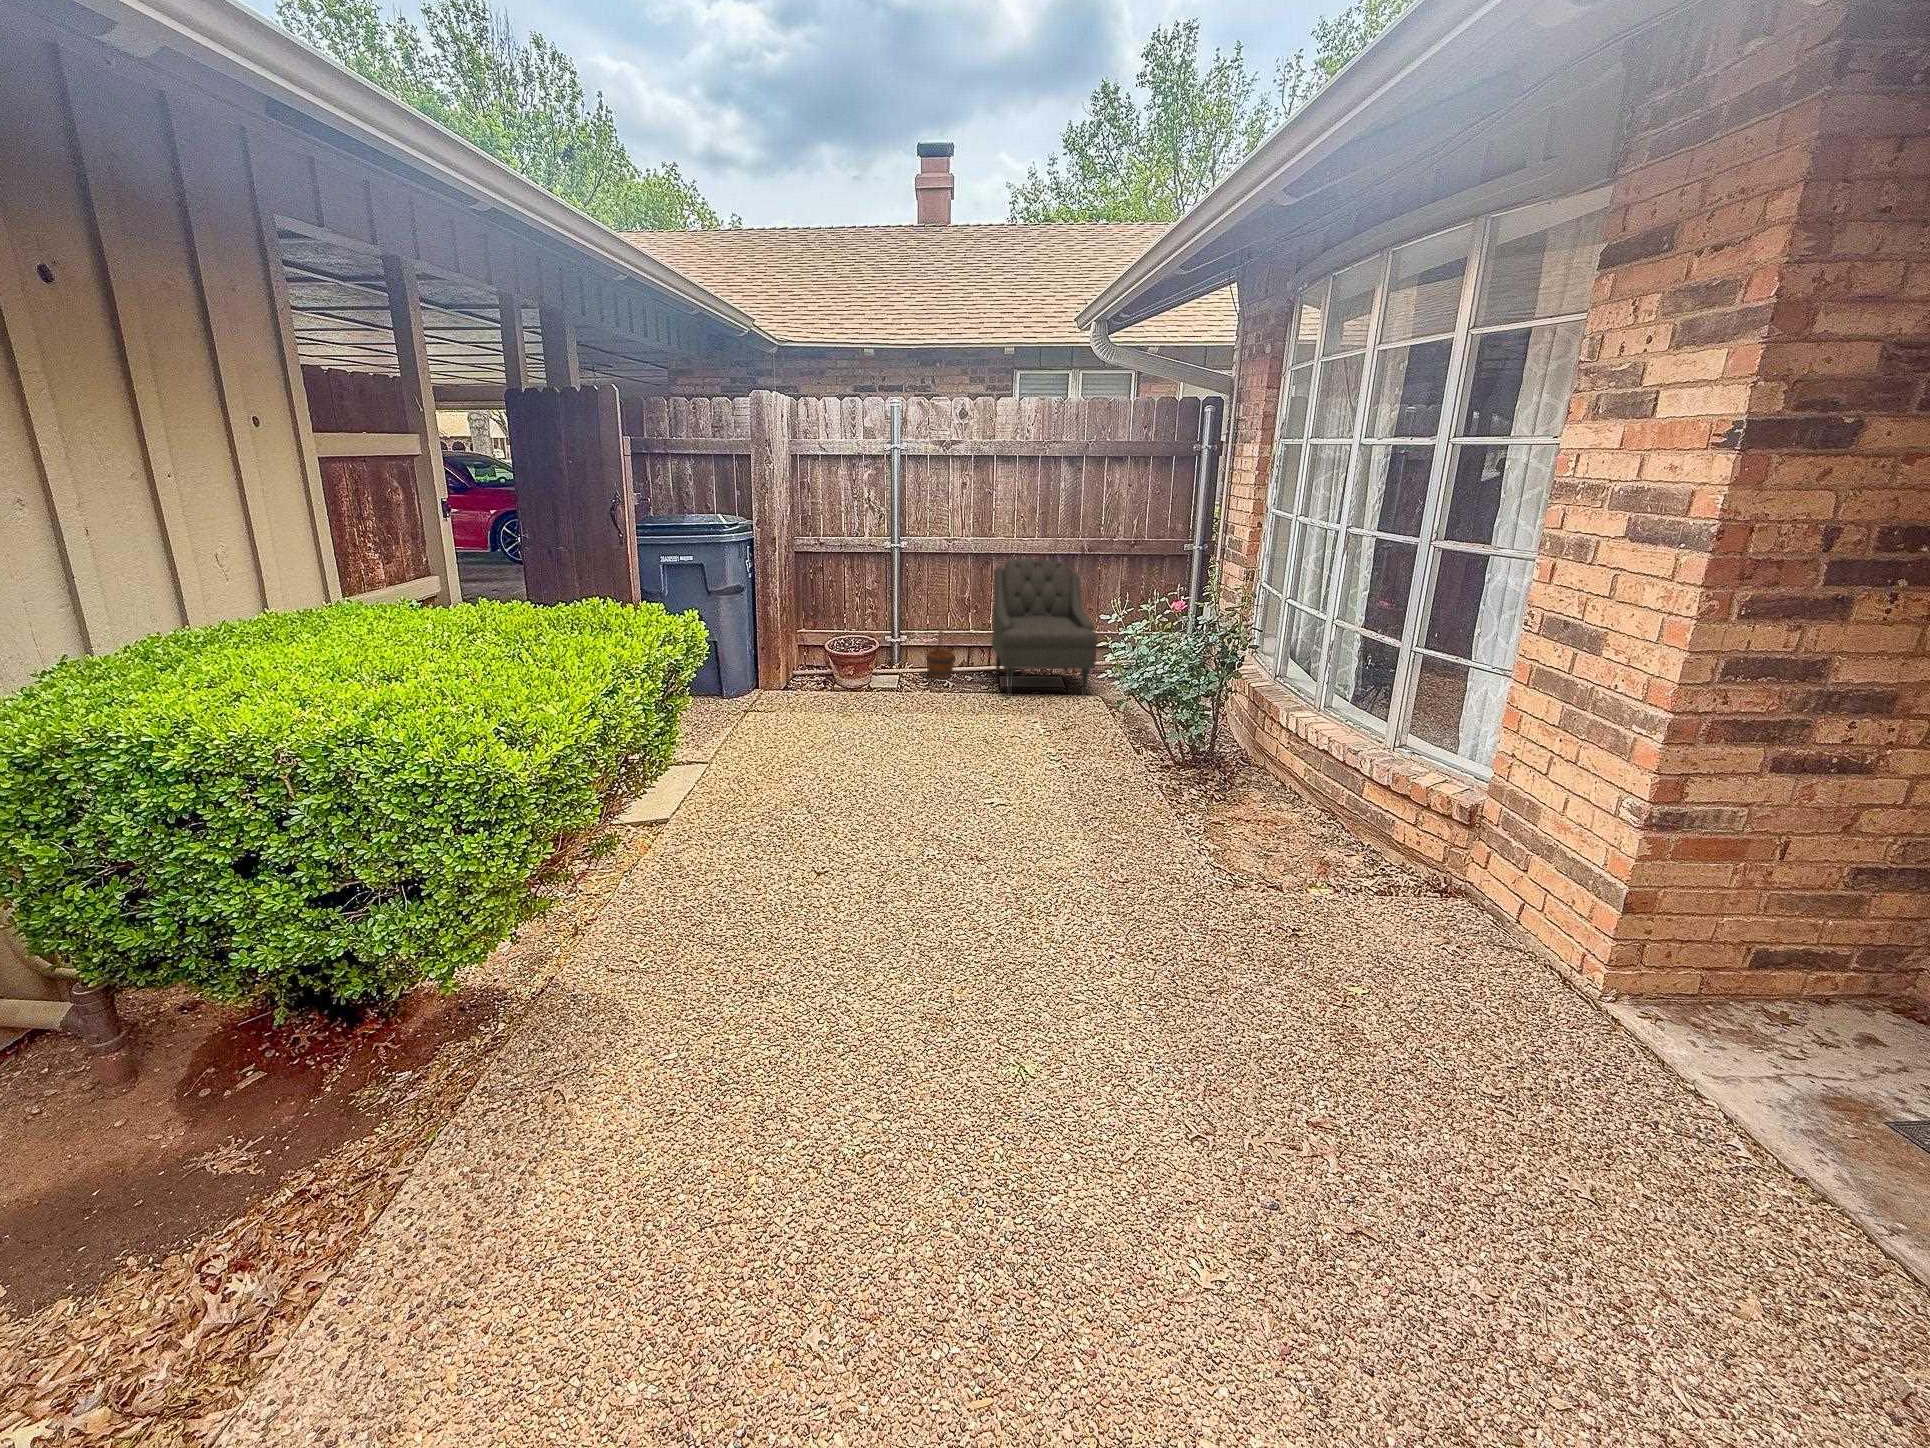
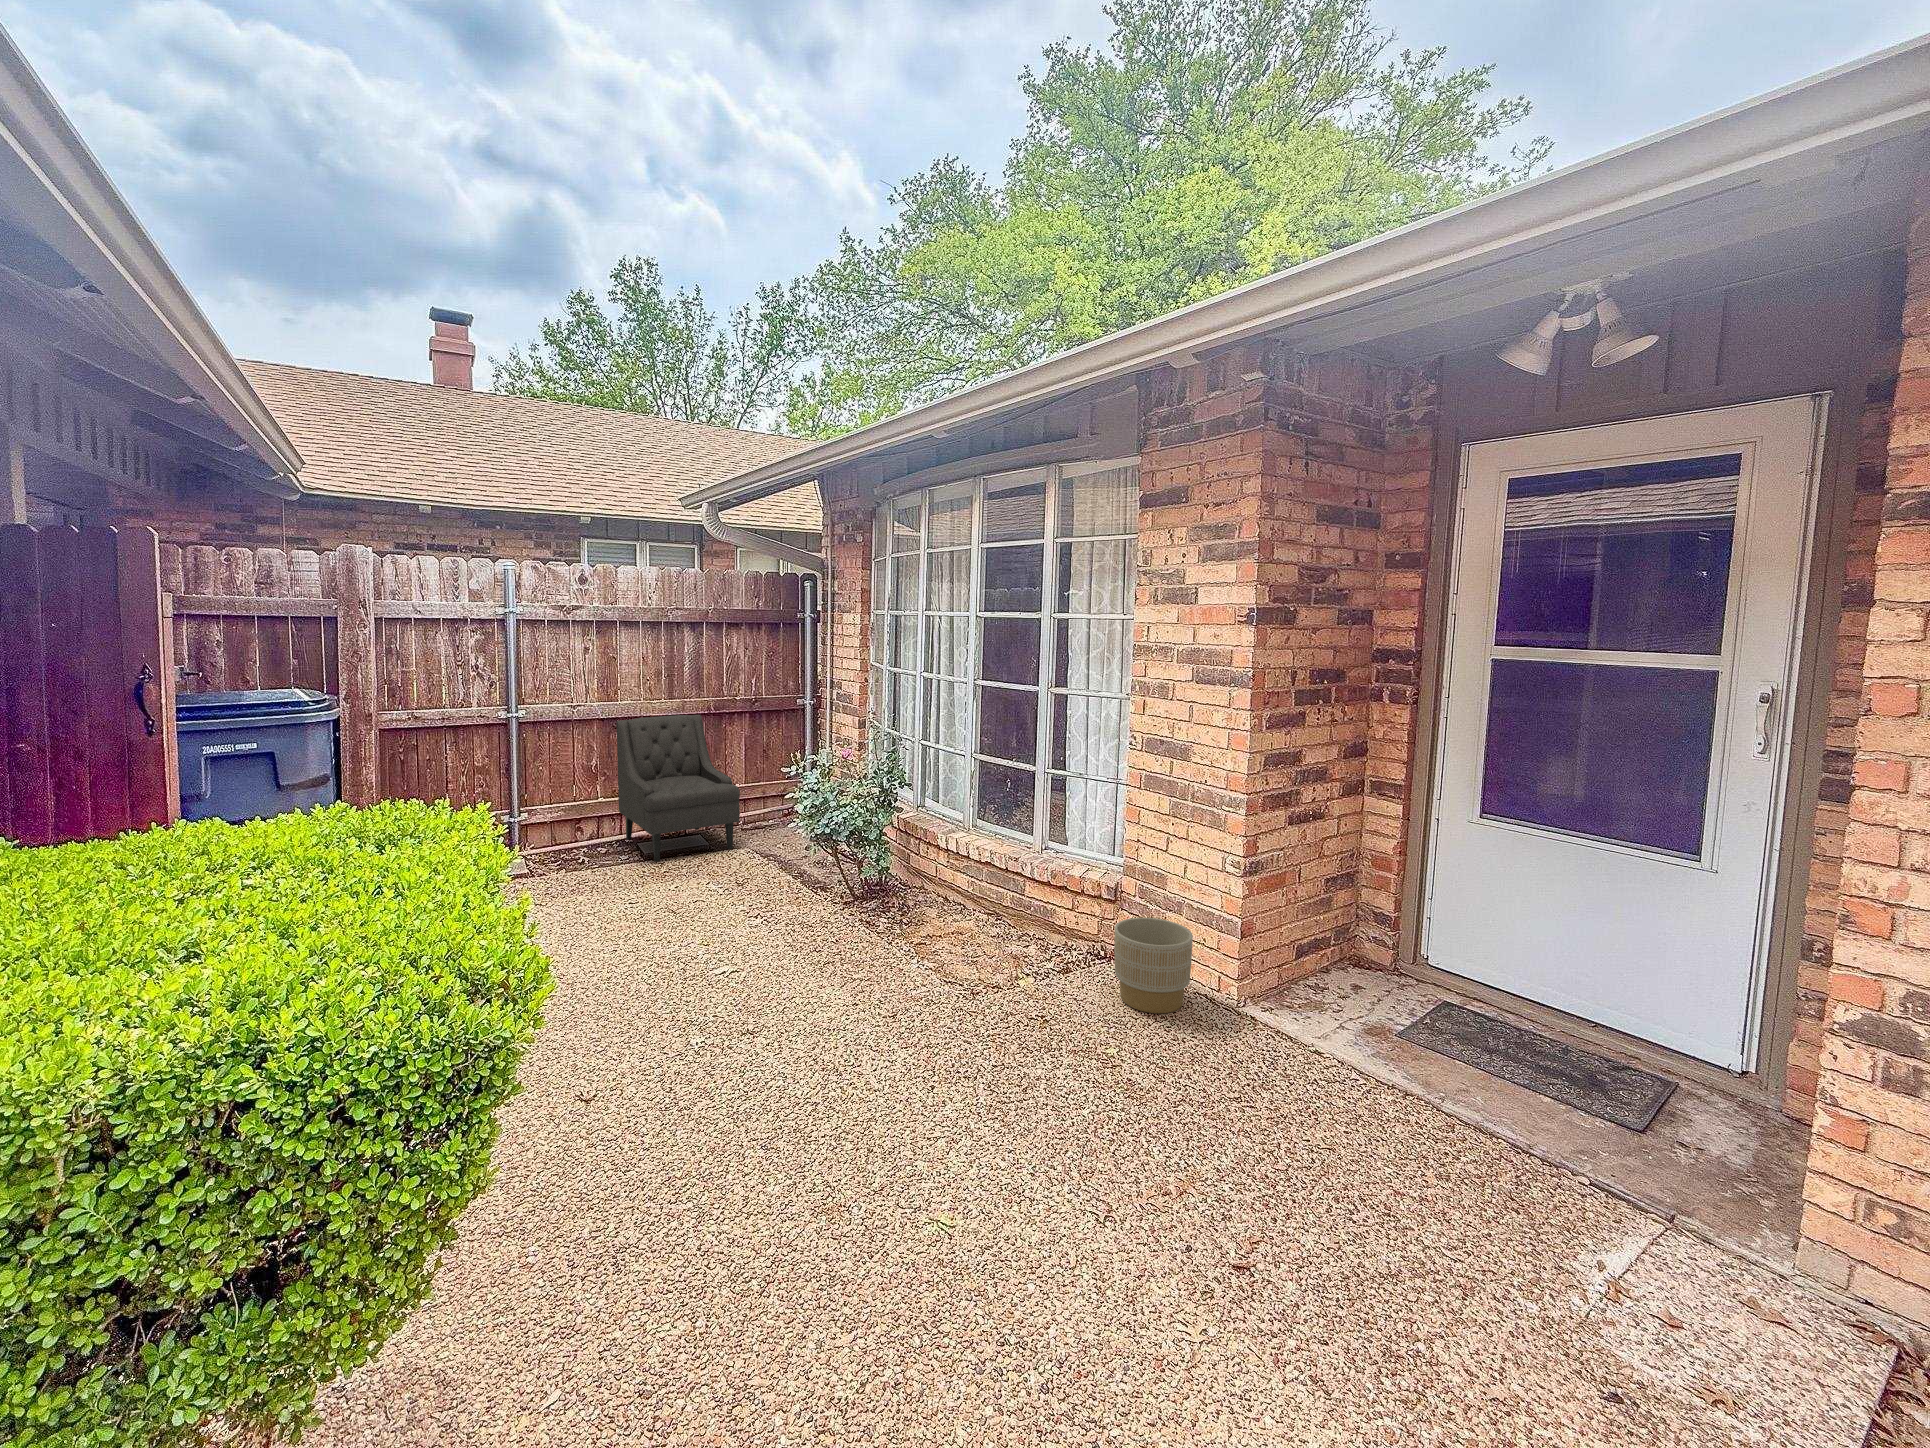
wooden bucket: present [926,629,955,679] -> none [551,803,584,857]
planter: none [1410,846,1531,971] -> present [1114,918,1193,1014]

